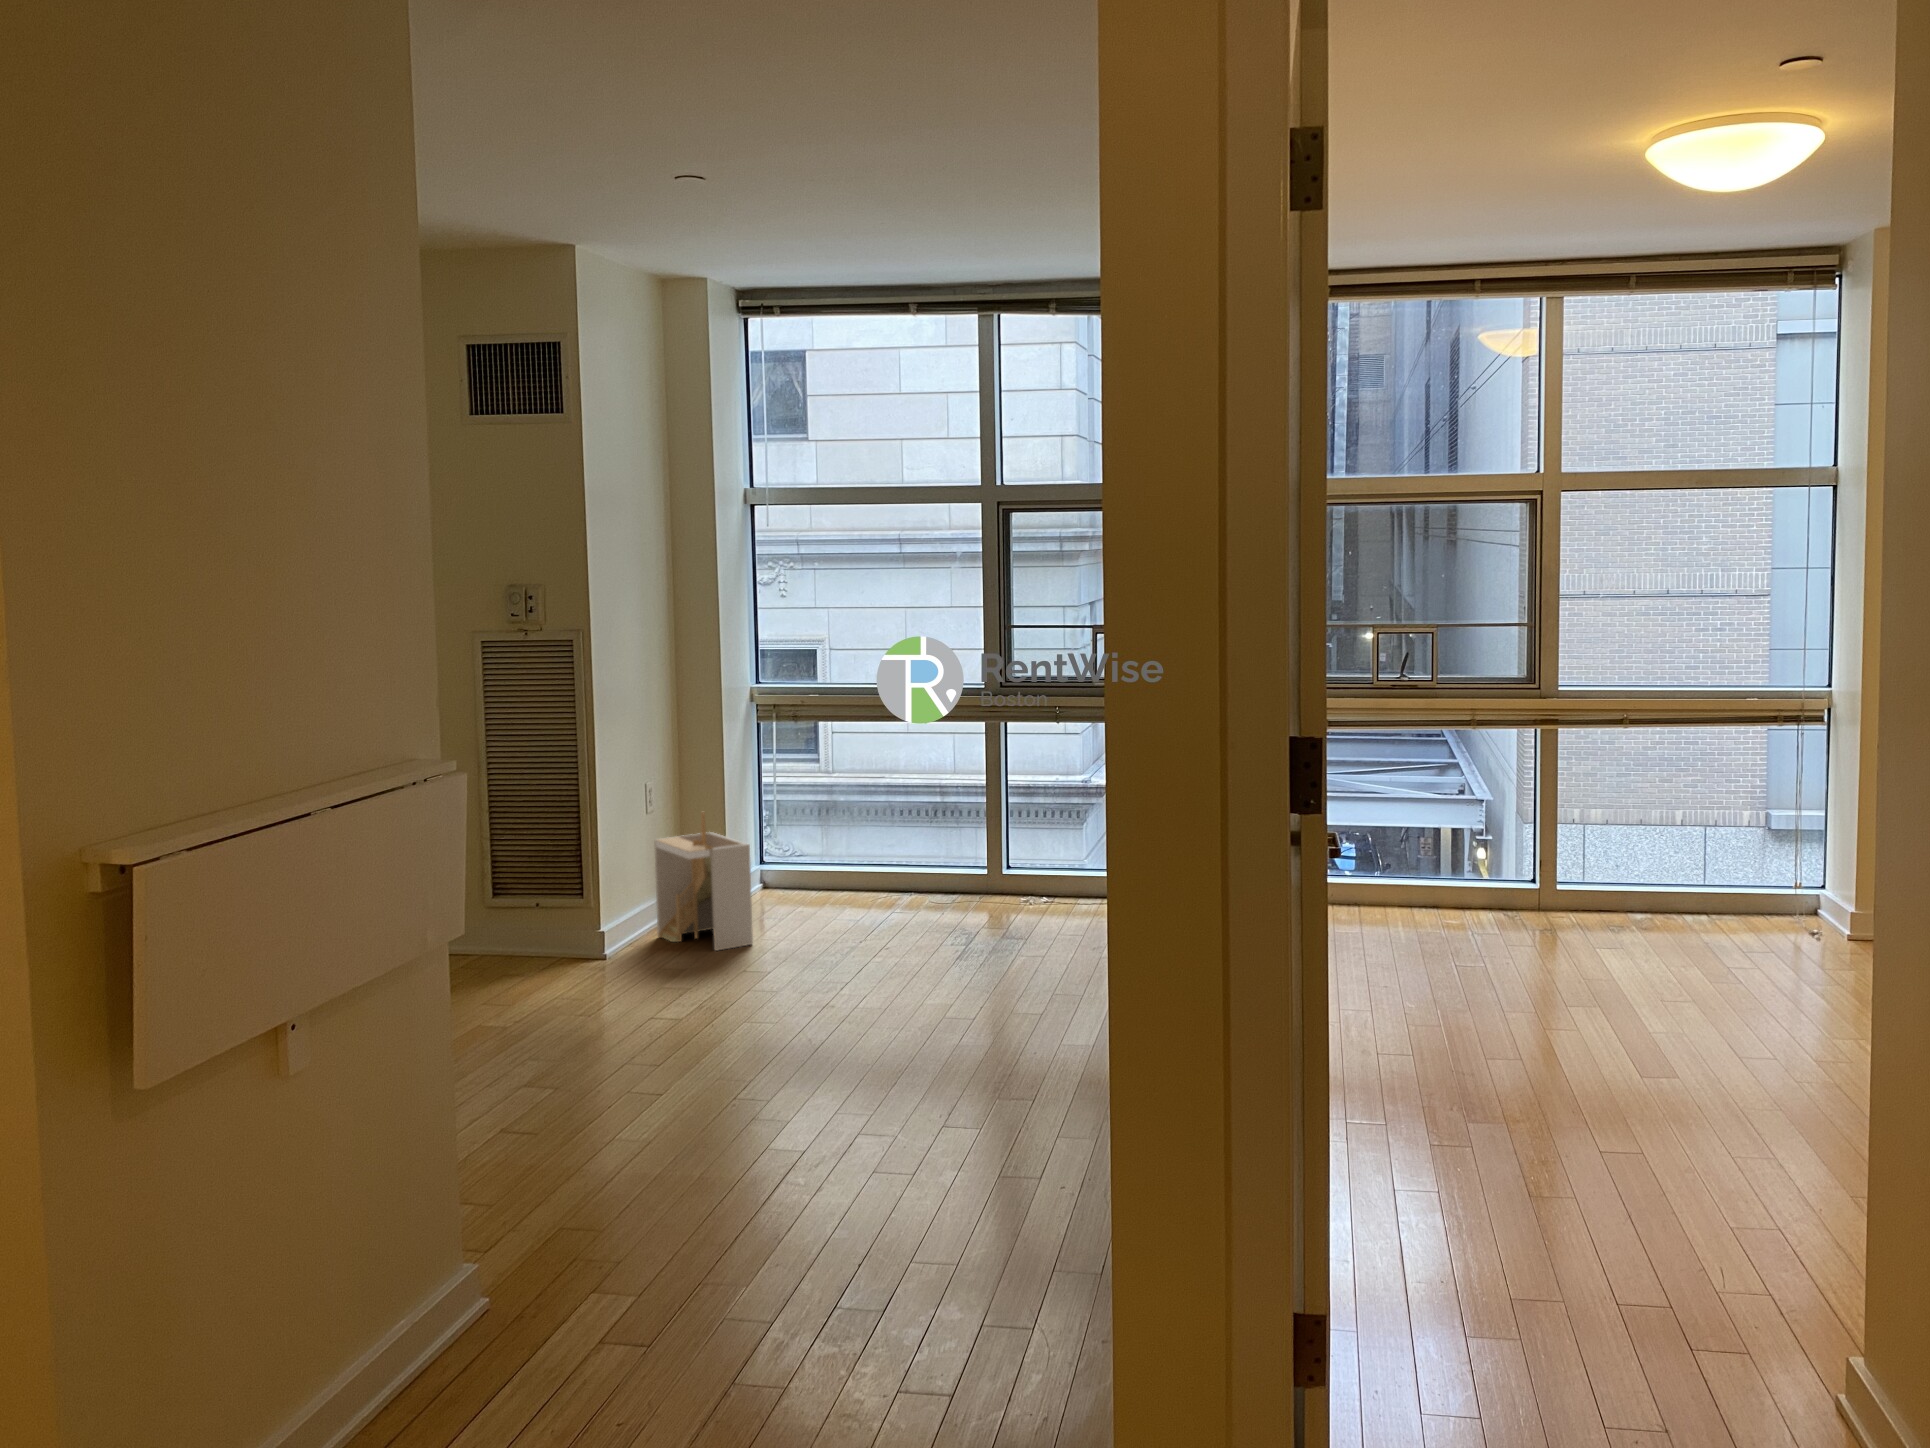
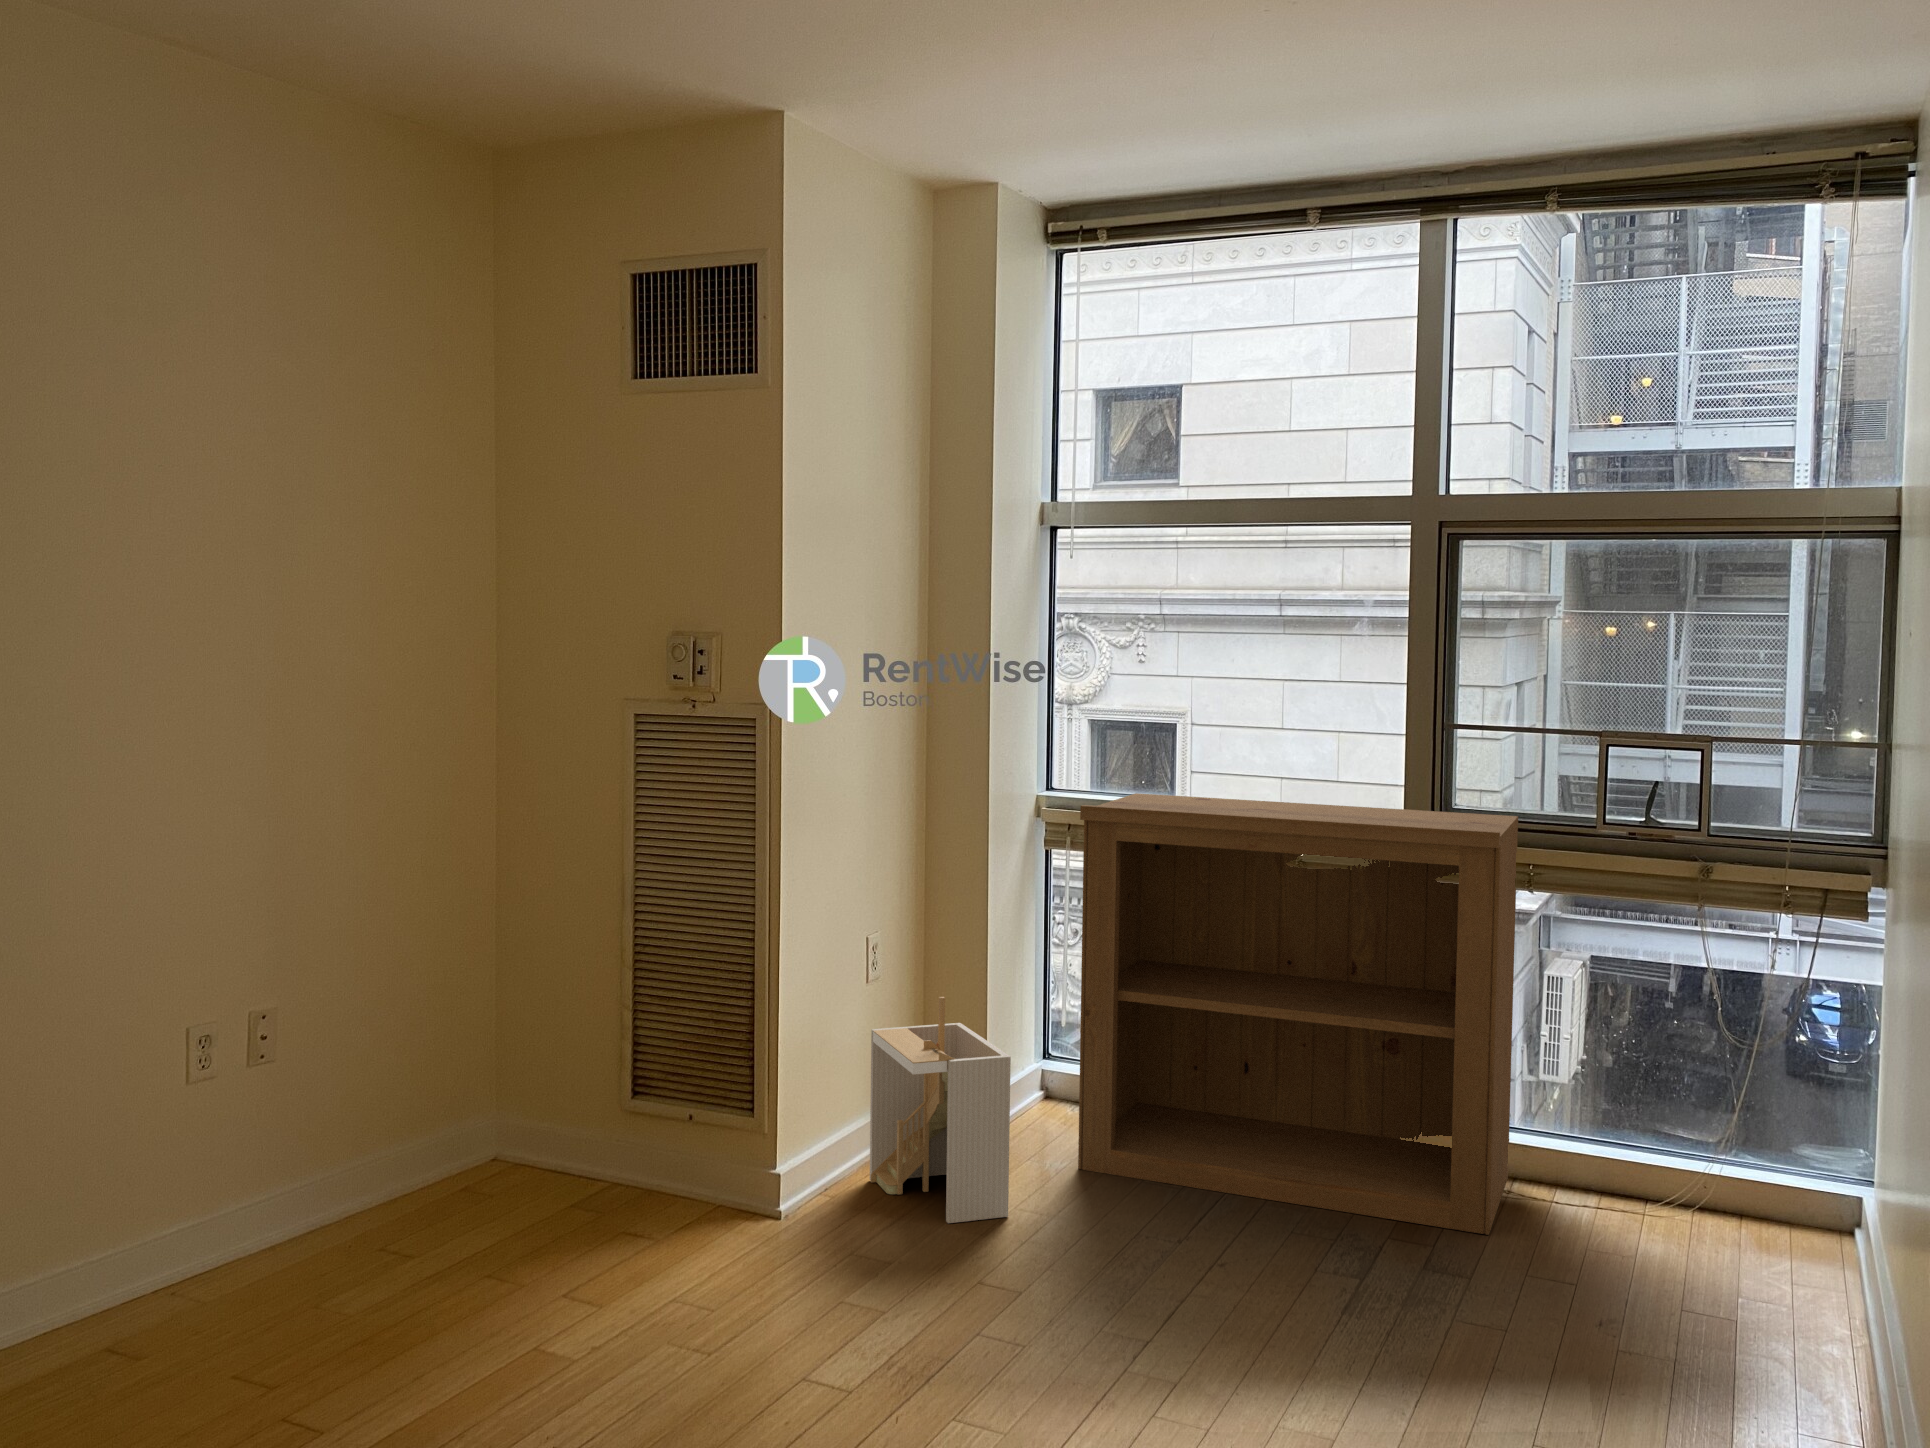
bookshelf: none [783,679,1054,925] -> present [1078,793,1518,1235]

